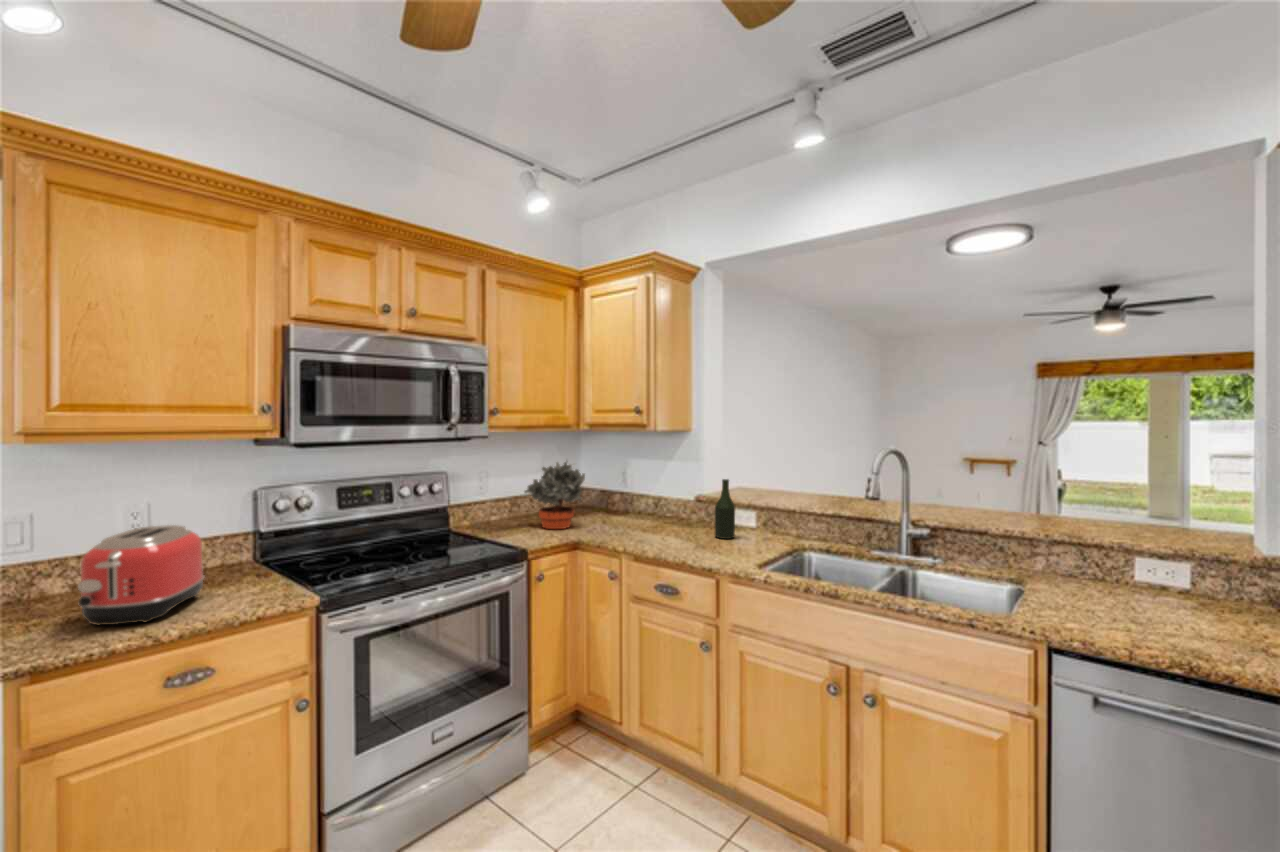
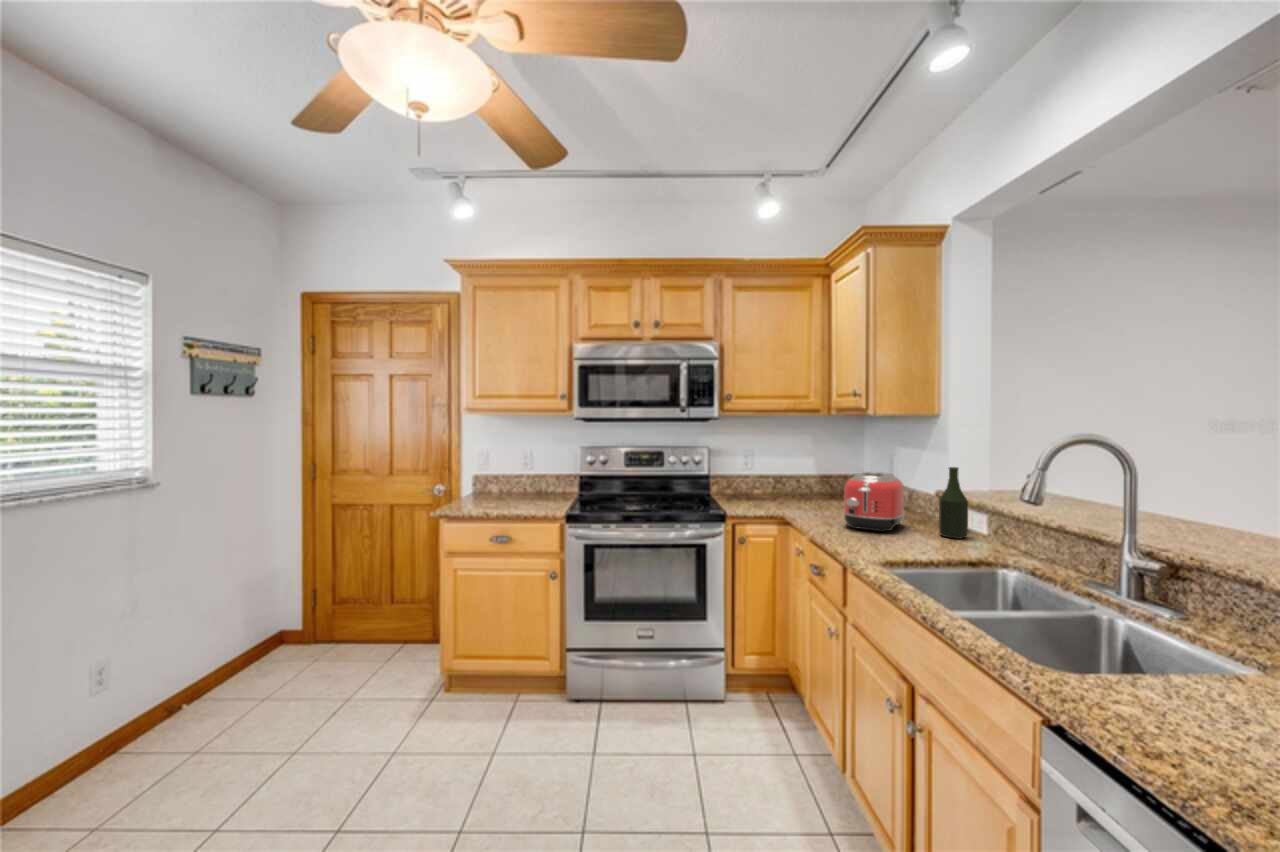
potted plant: present [525,462,585,529] -> none [771,441,824,506]
toaster: present [78,525,204,625] -> present [843,472,905,532]

